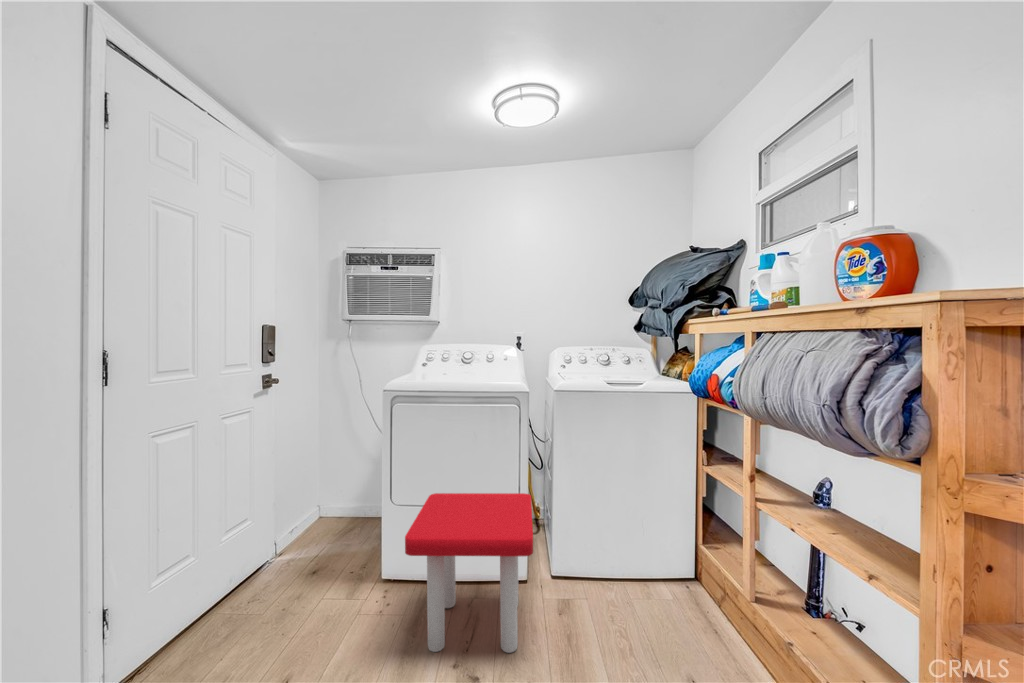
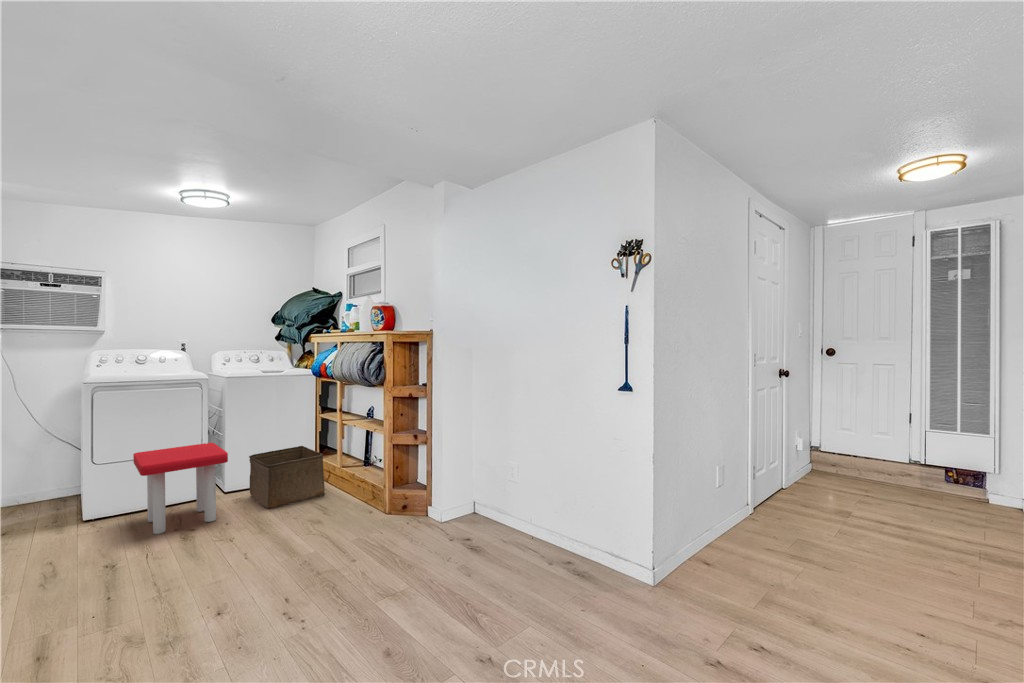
storage bin: none [583,521,715,656] -> present [249,446,325,509]

